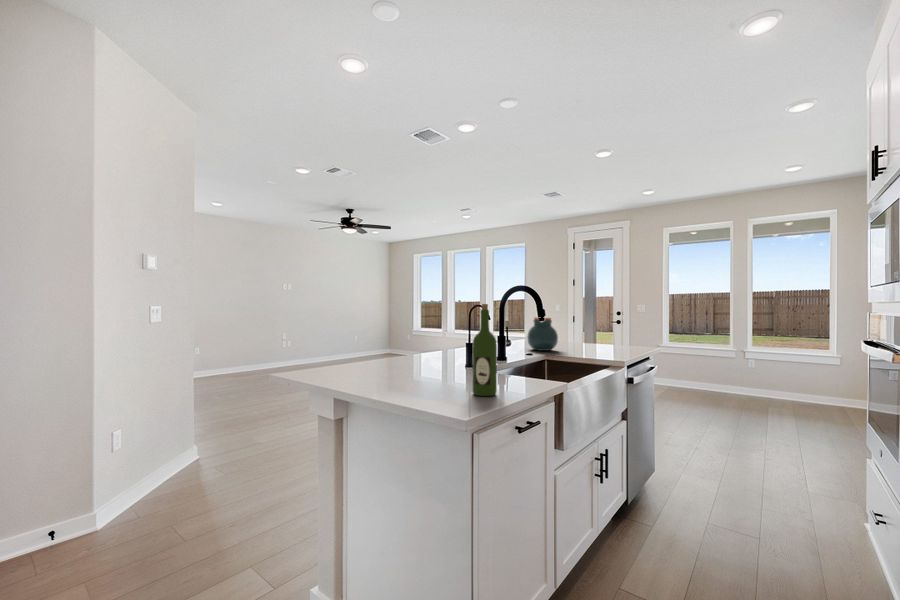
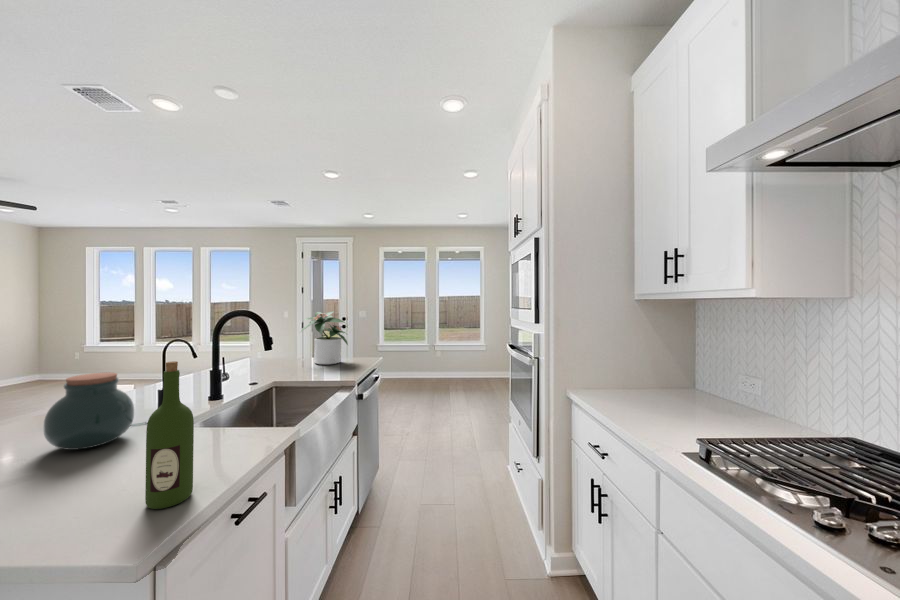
potted plant: none [568,295,618,349] -> present [301,312,348,365]
jar: present [527,317,558,351] -> present [43,372,134,450]

